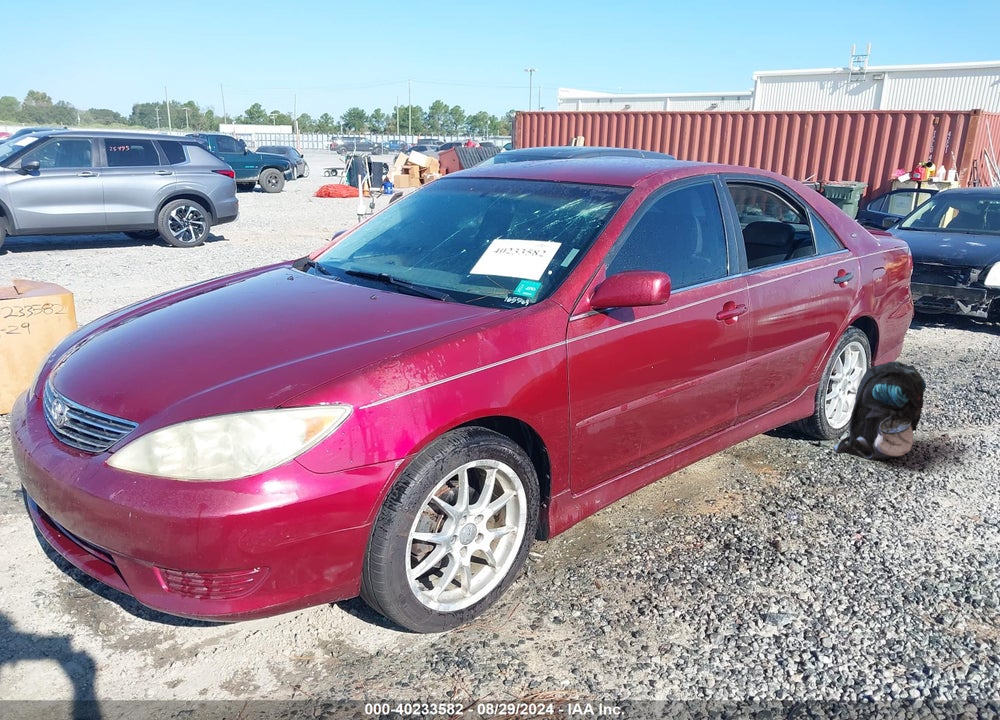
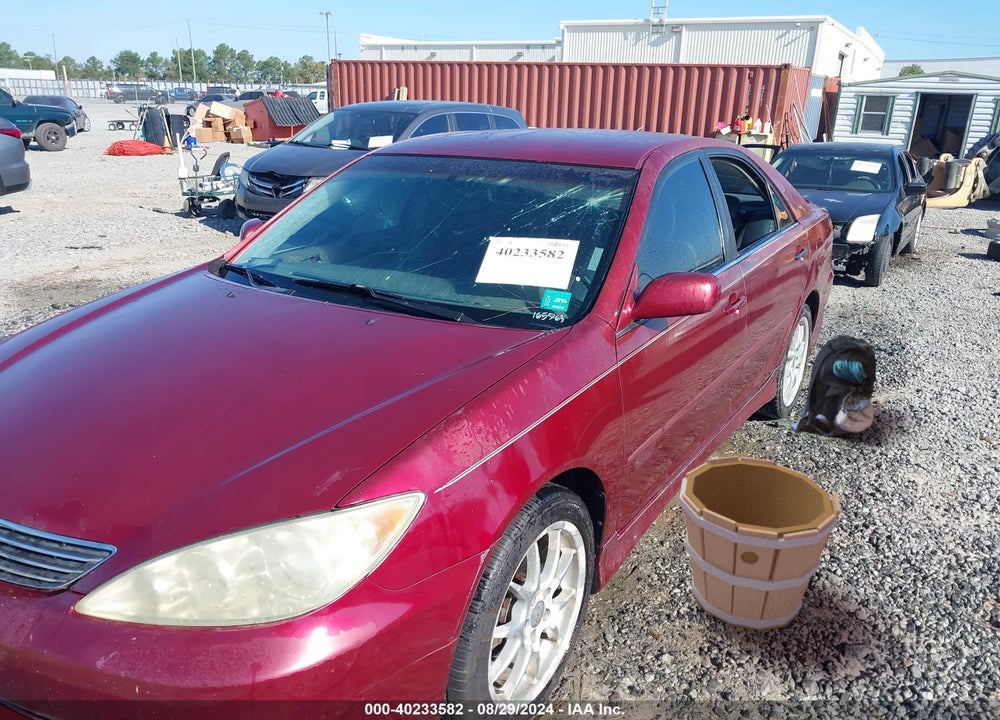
wooden bucket: none [638,444,781,597] -> present [680,456,841,631]

